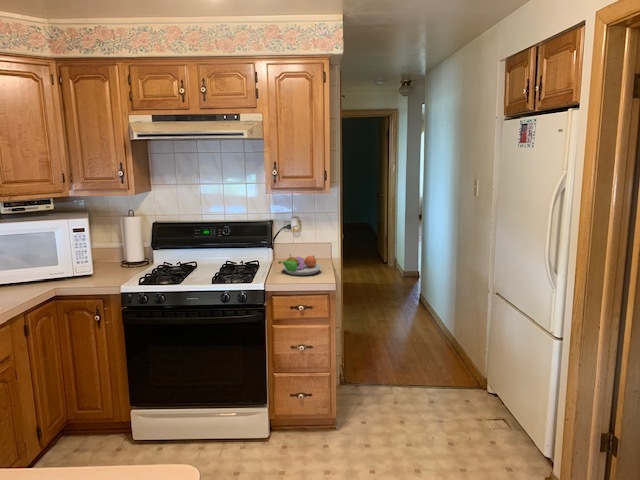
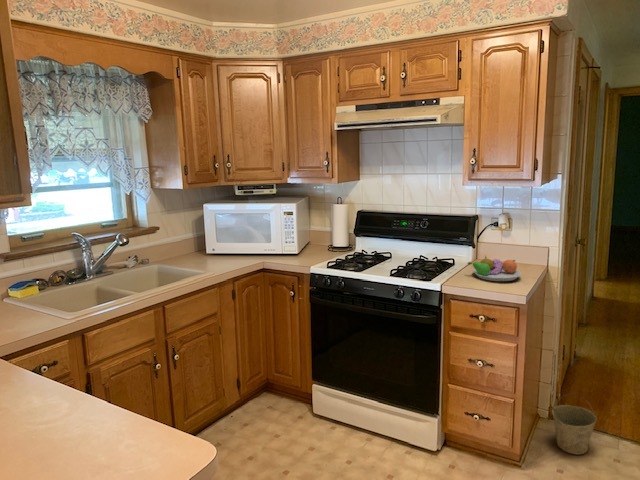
bucket: none [349,357,381,407] -> present [552,402,597,454]

